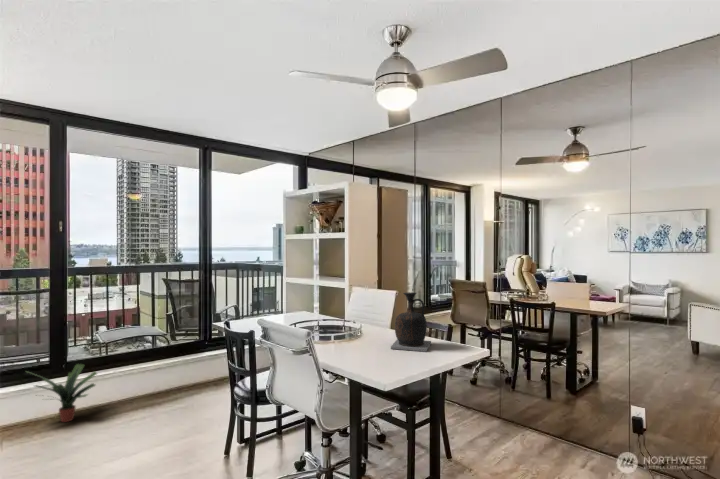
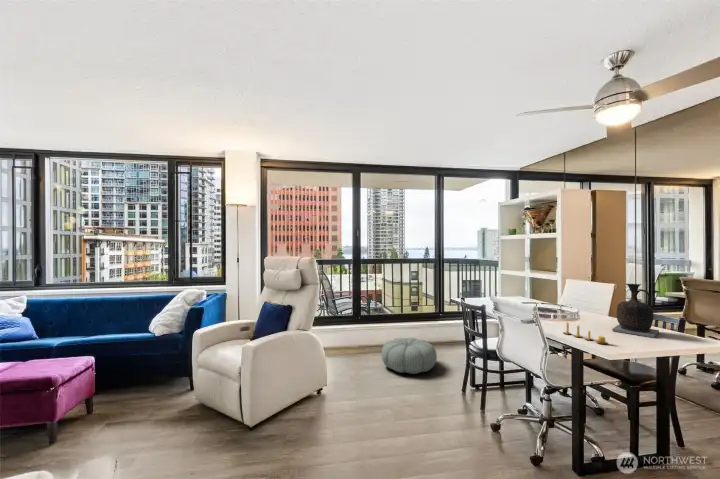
candle: none [340,346,384,370] -> present [564,323,607,344]
potted plant: present [29,364,97,422] -> none [343,316,377,350]
pouf: none [98,388,193,449] -> present [382,338,437,374]

